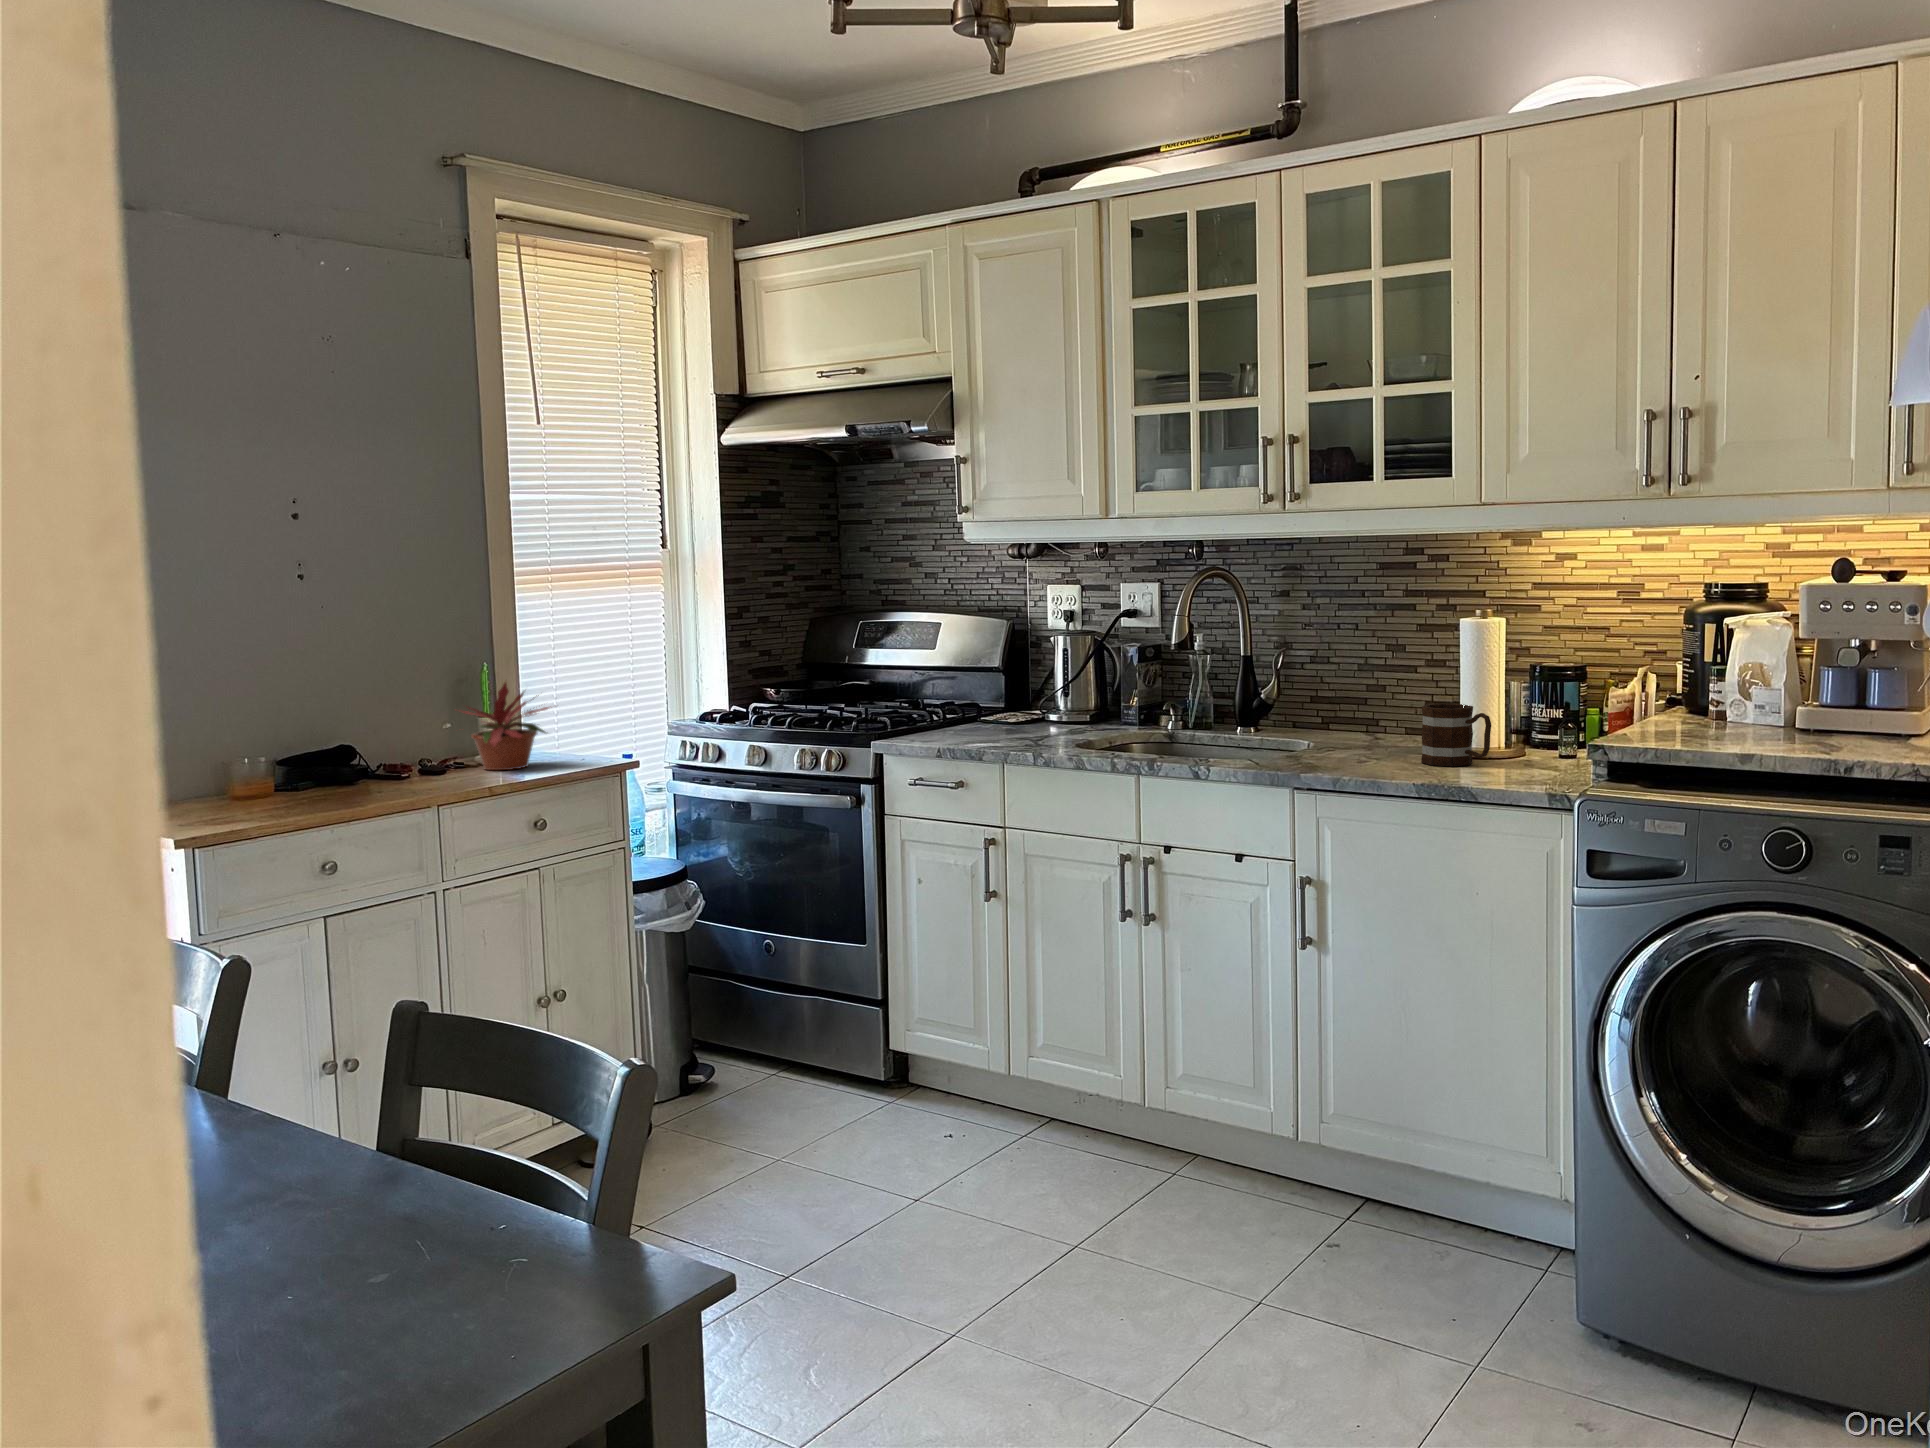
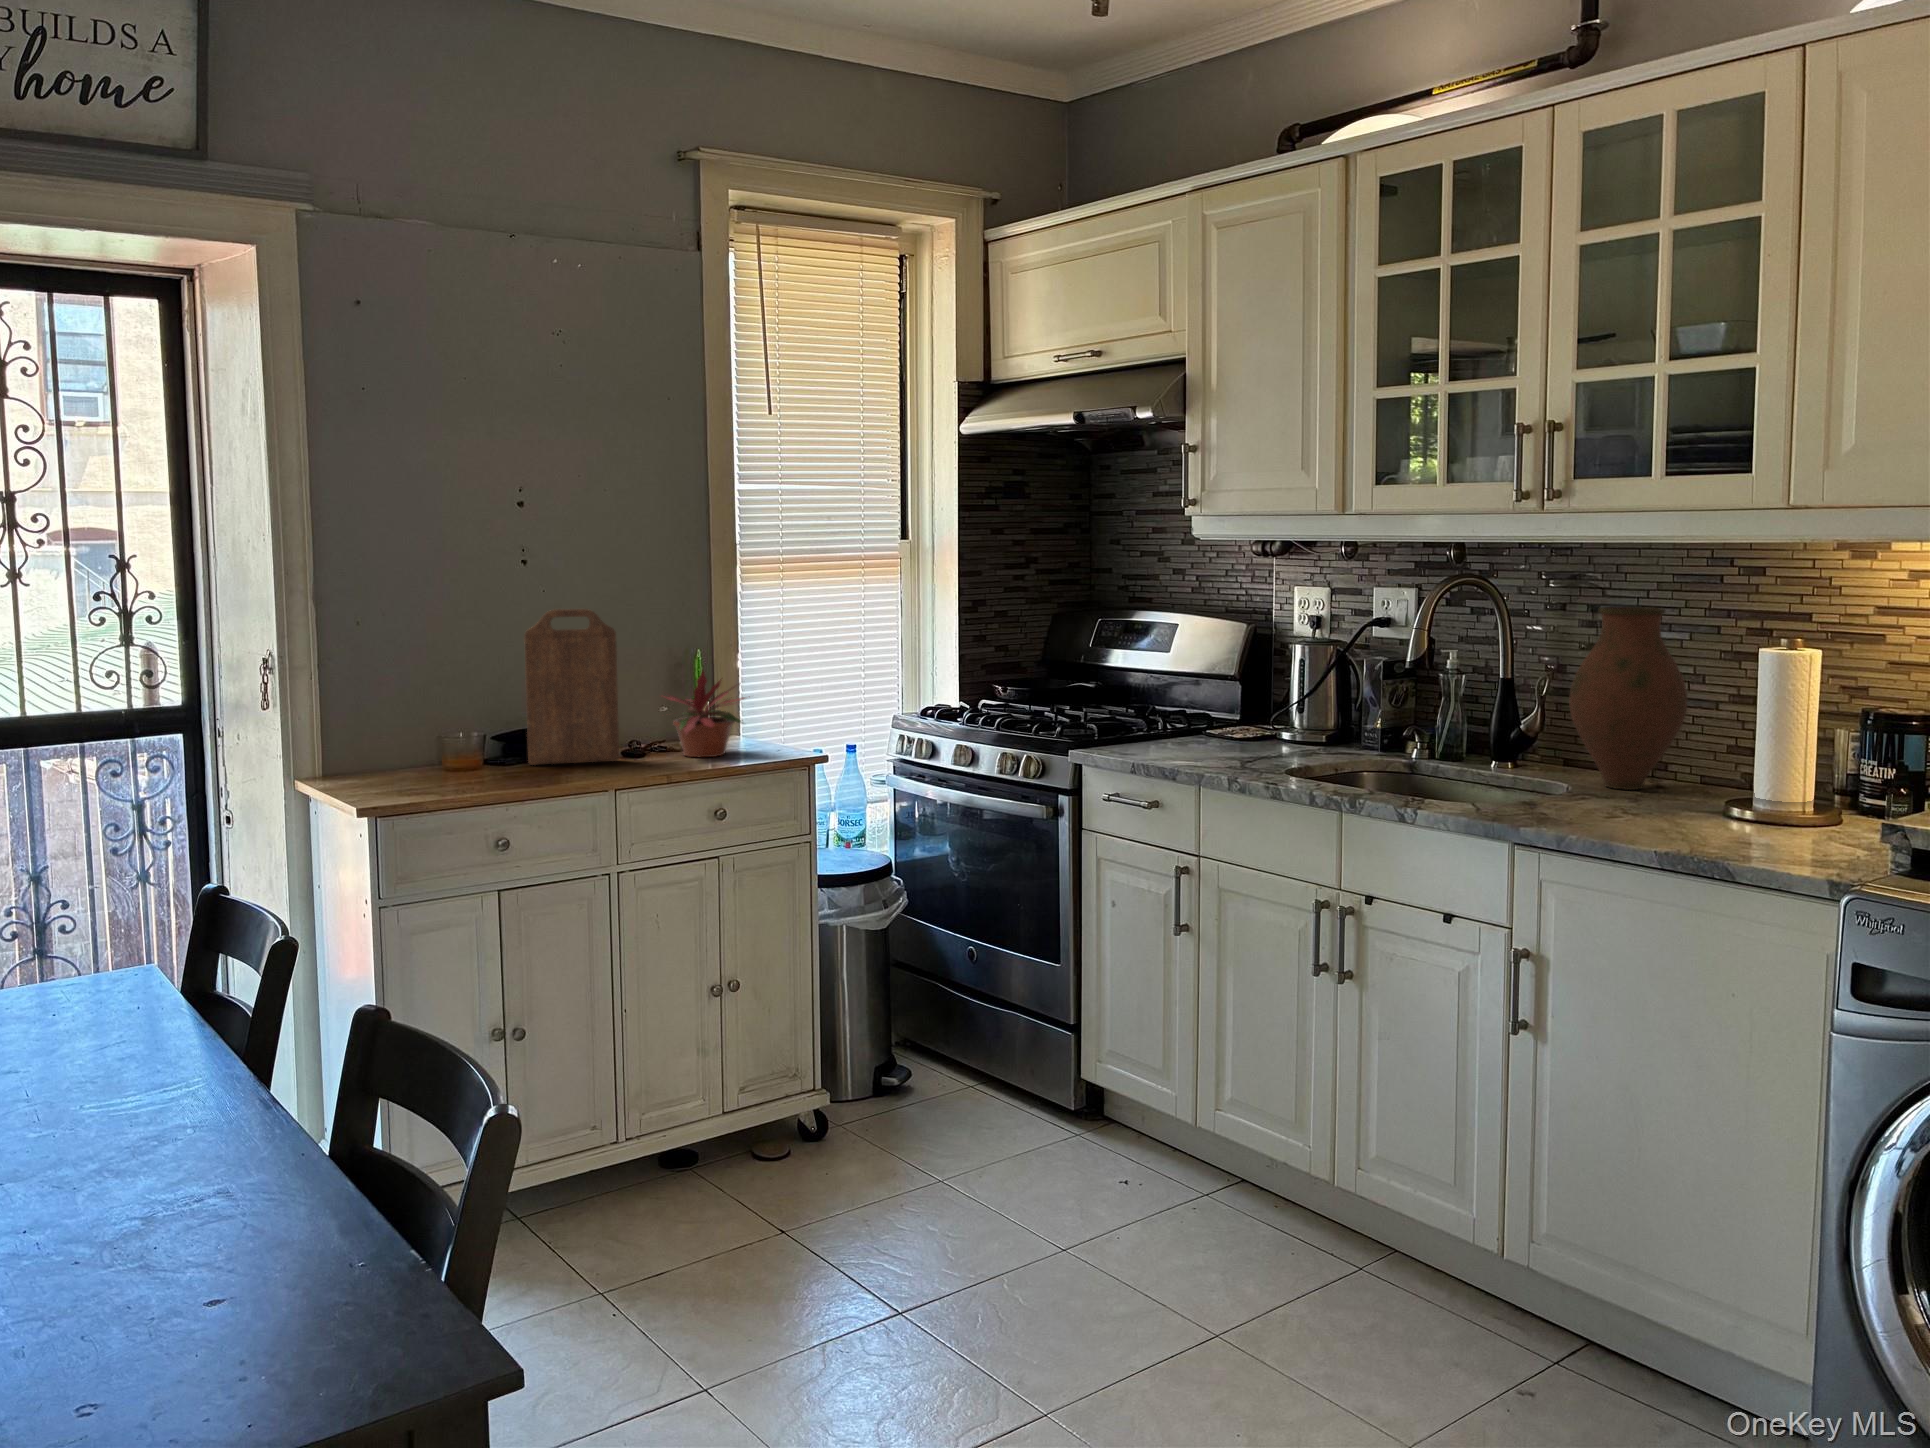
vase: none [1308,590,1399,742] -> present [1569,607,1687,790]
cutting board: none [312,622,420,788] -> present [524,609,619,765]
mug: present [1421,704,1491,766] -> none [1691,753,1786,833]

